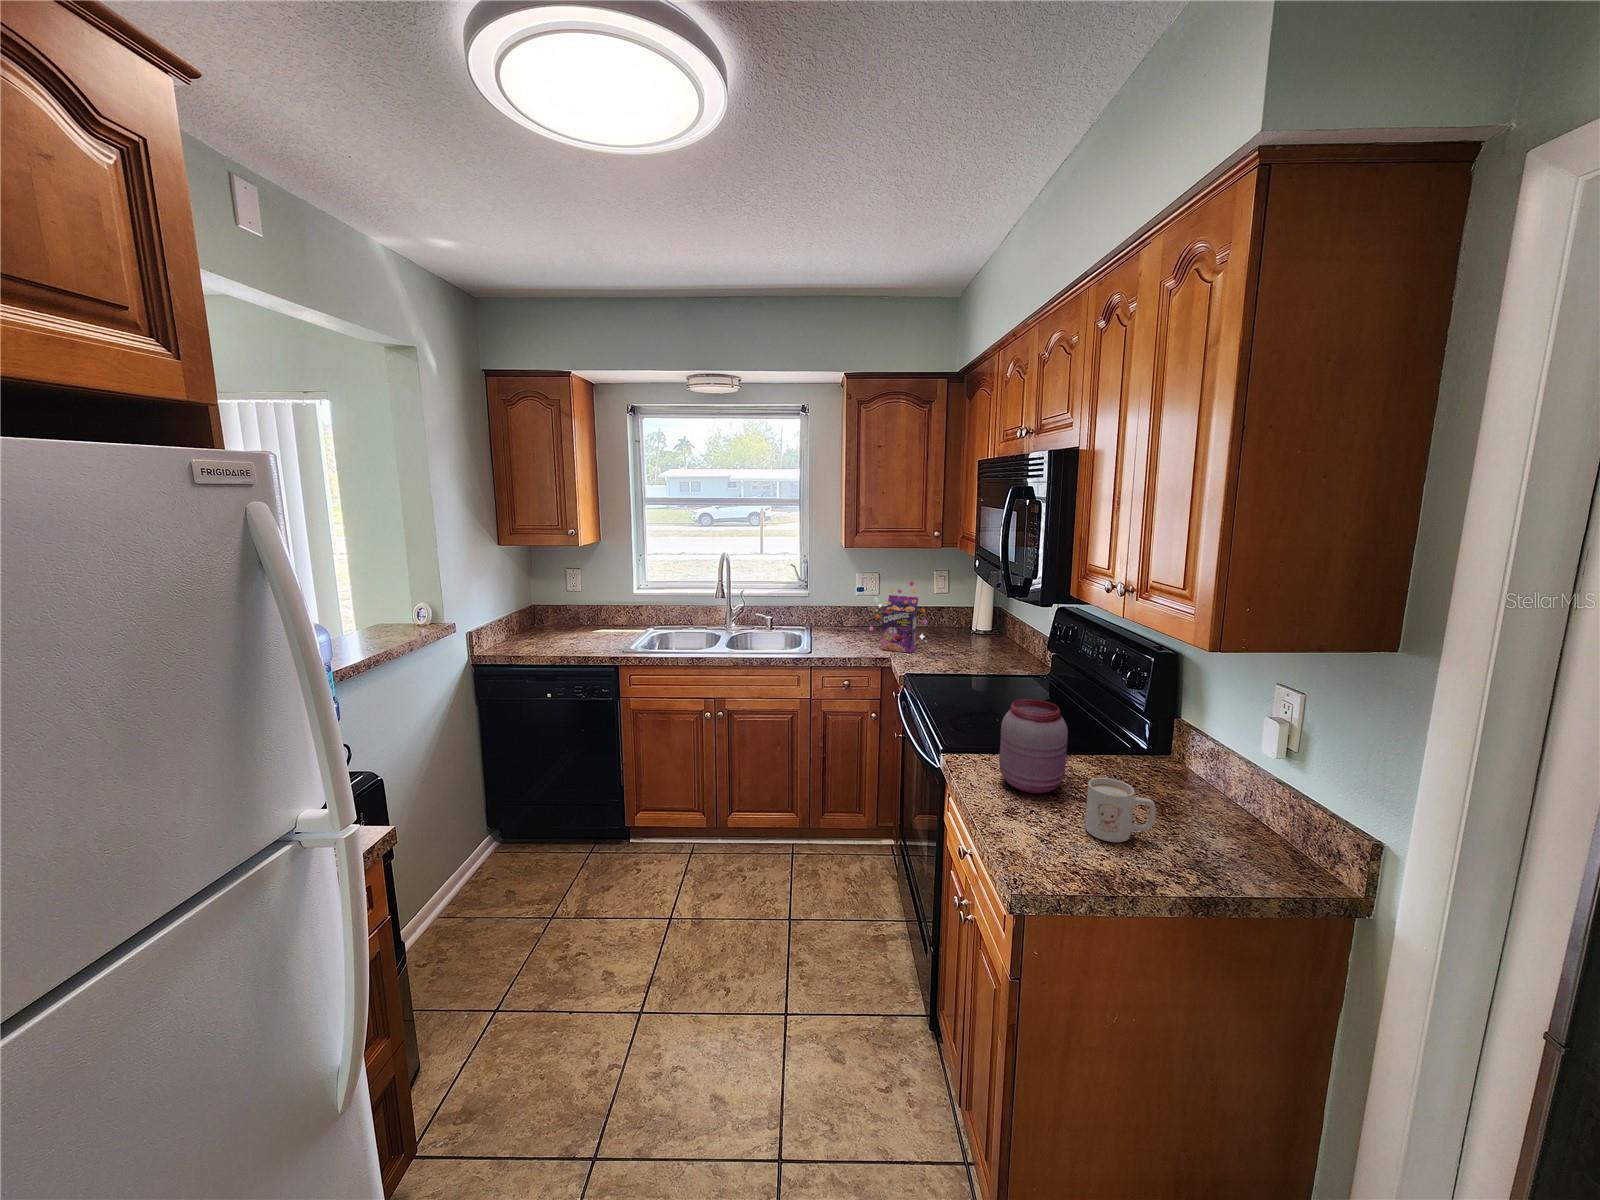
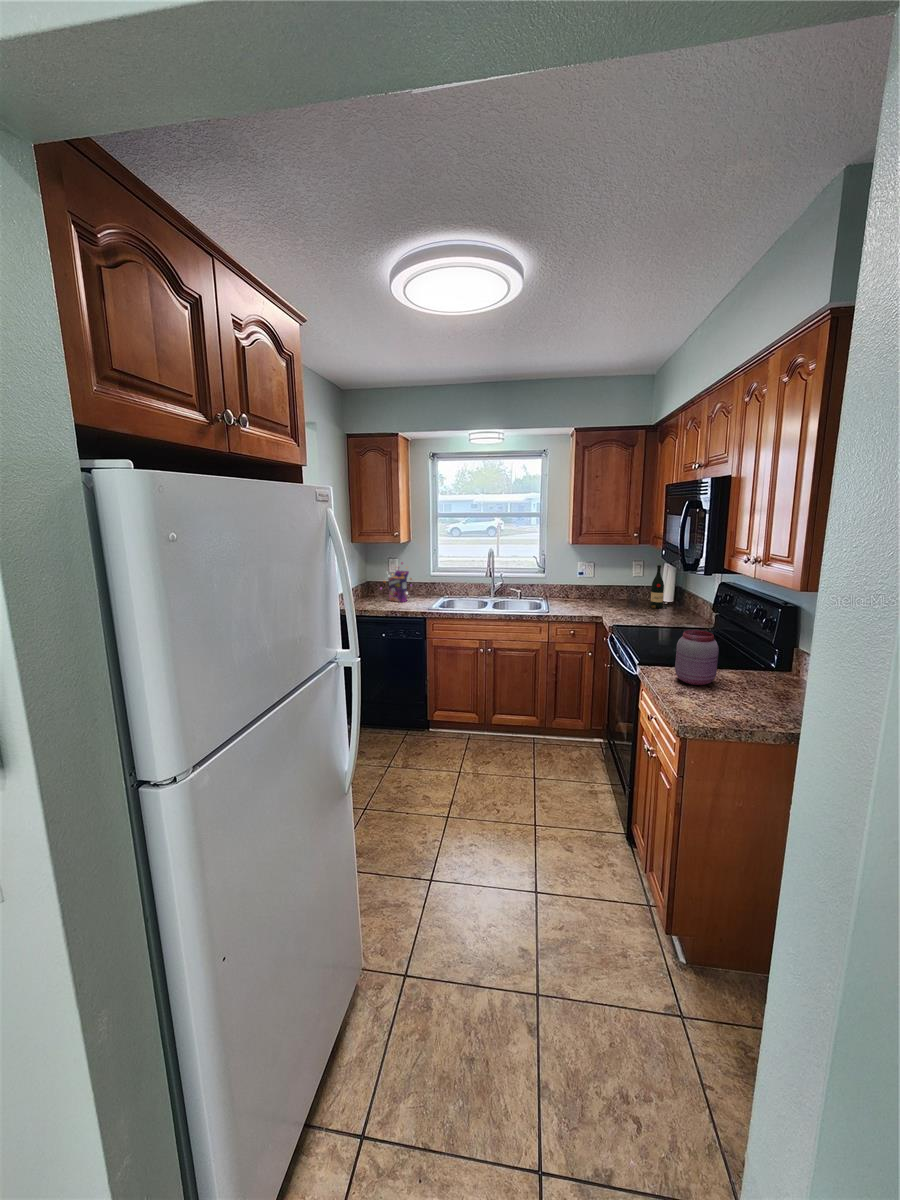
wine bottle: none [957,579,981,642] -> present [650,565,667,609]
cereal box: present [869,581,927,653] -> present [380,562,412,602]
mug: present [1085,778,1156,842] -> none [726,672,769,707]

